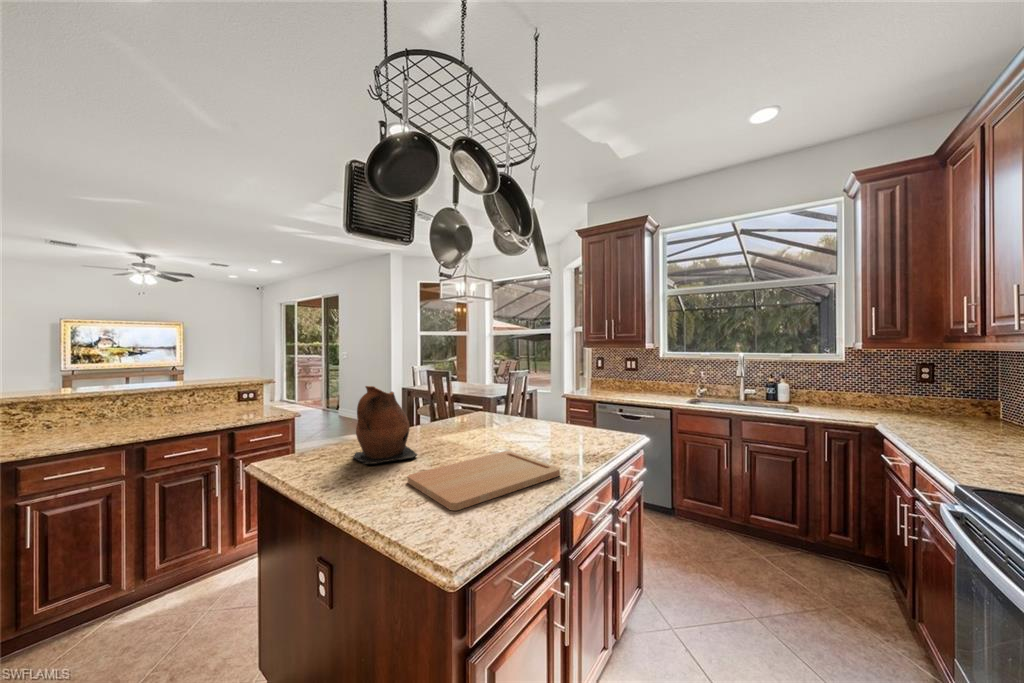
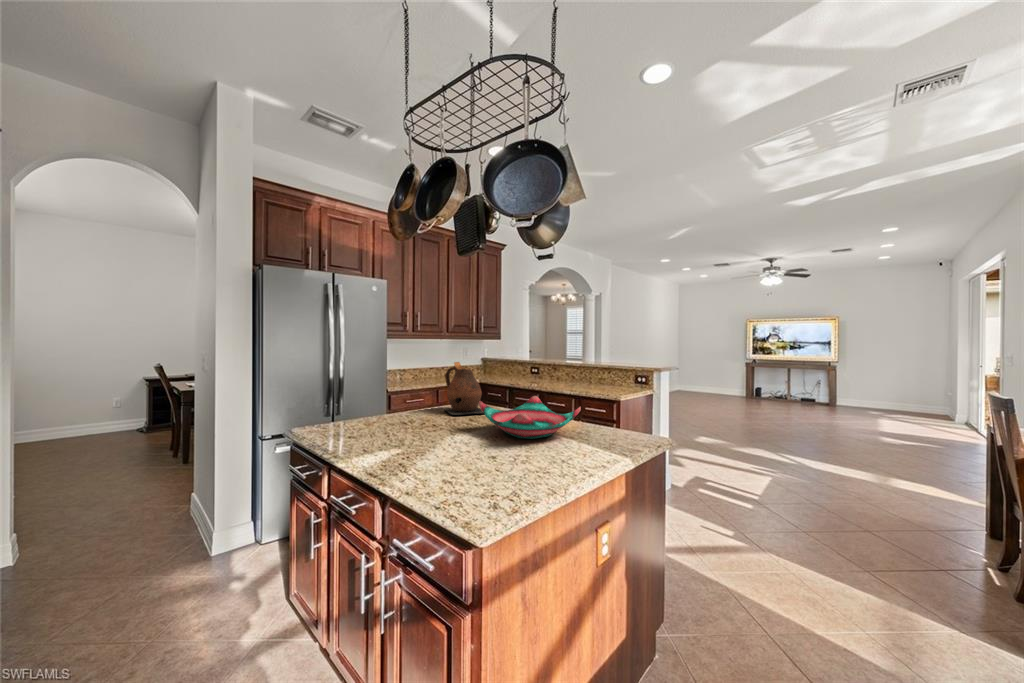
decorative bowl: none [447,398,542,438] -> present [479,396,581,439]
cutting board: present [408,451,560,511] -> none [353,412,442,441]

